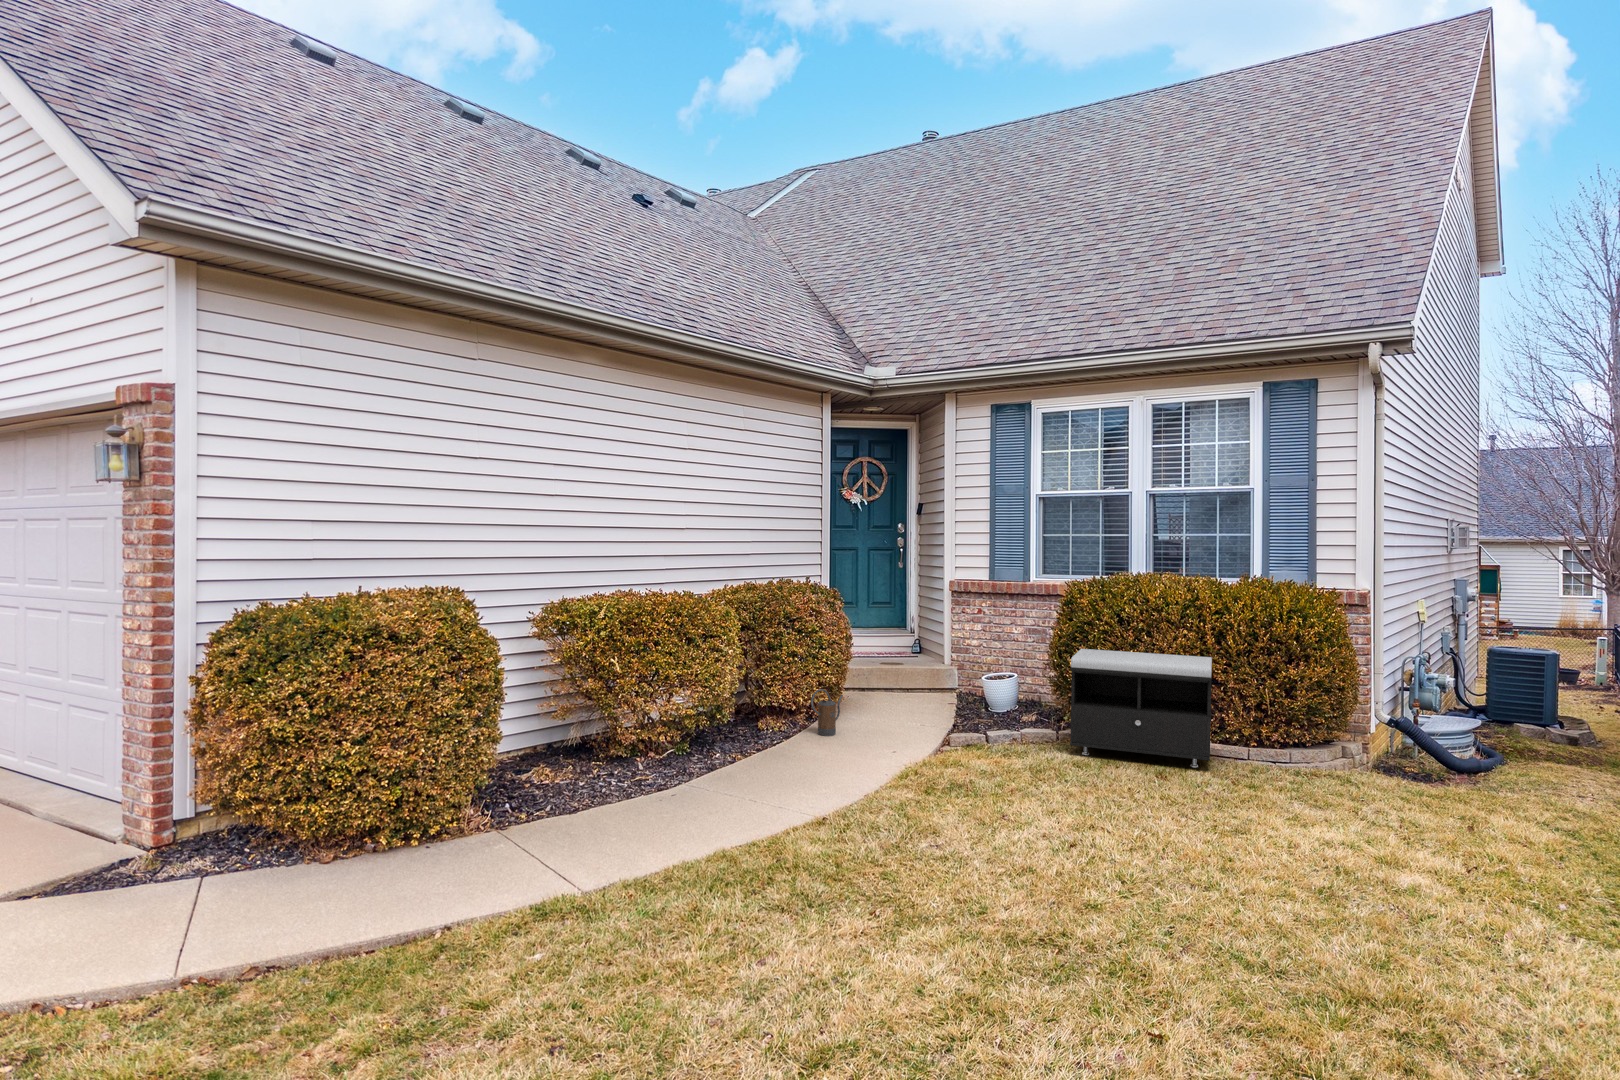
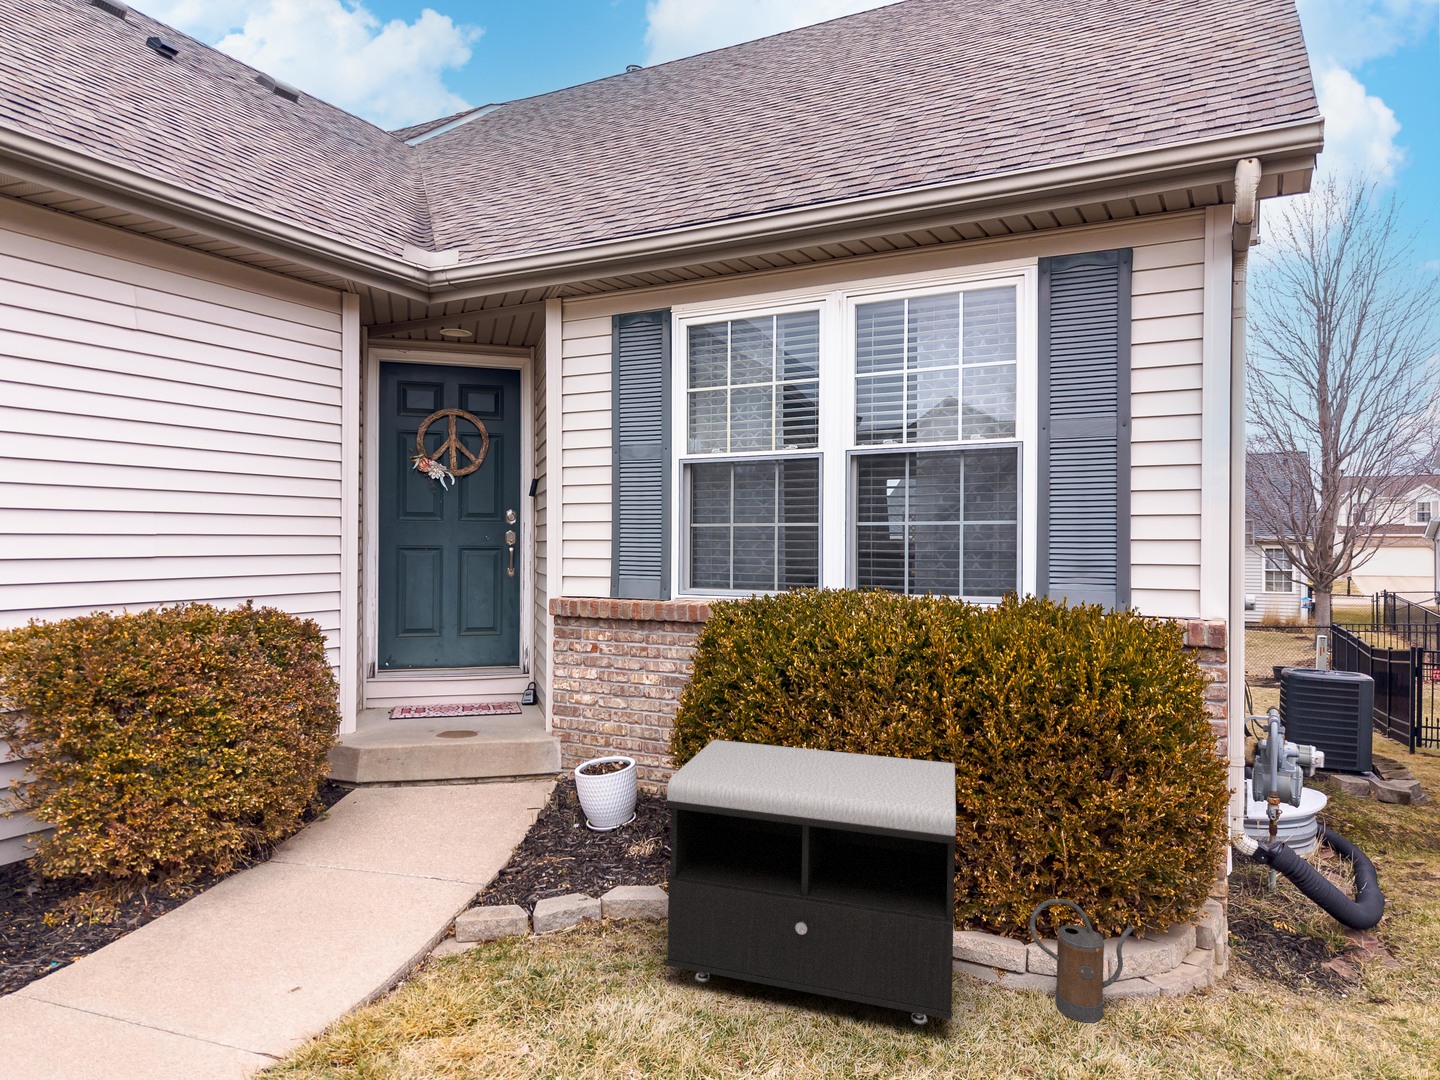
watering can: present [811,689,843,736] -> present [1030,899,1134,1022]

